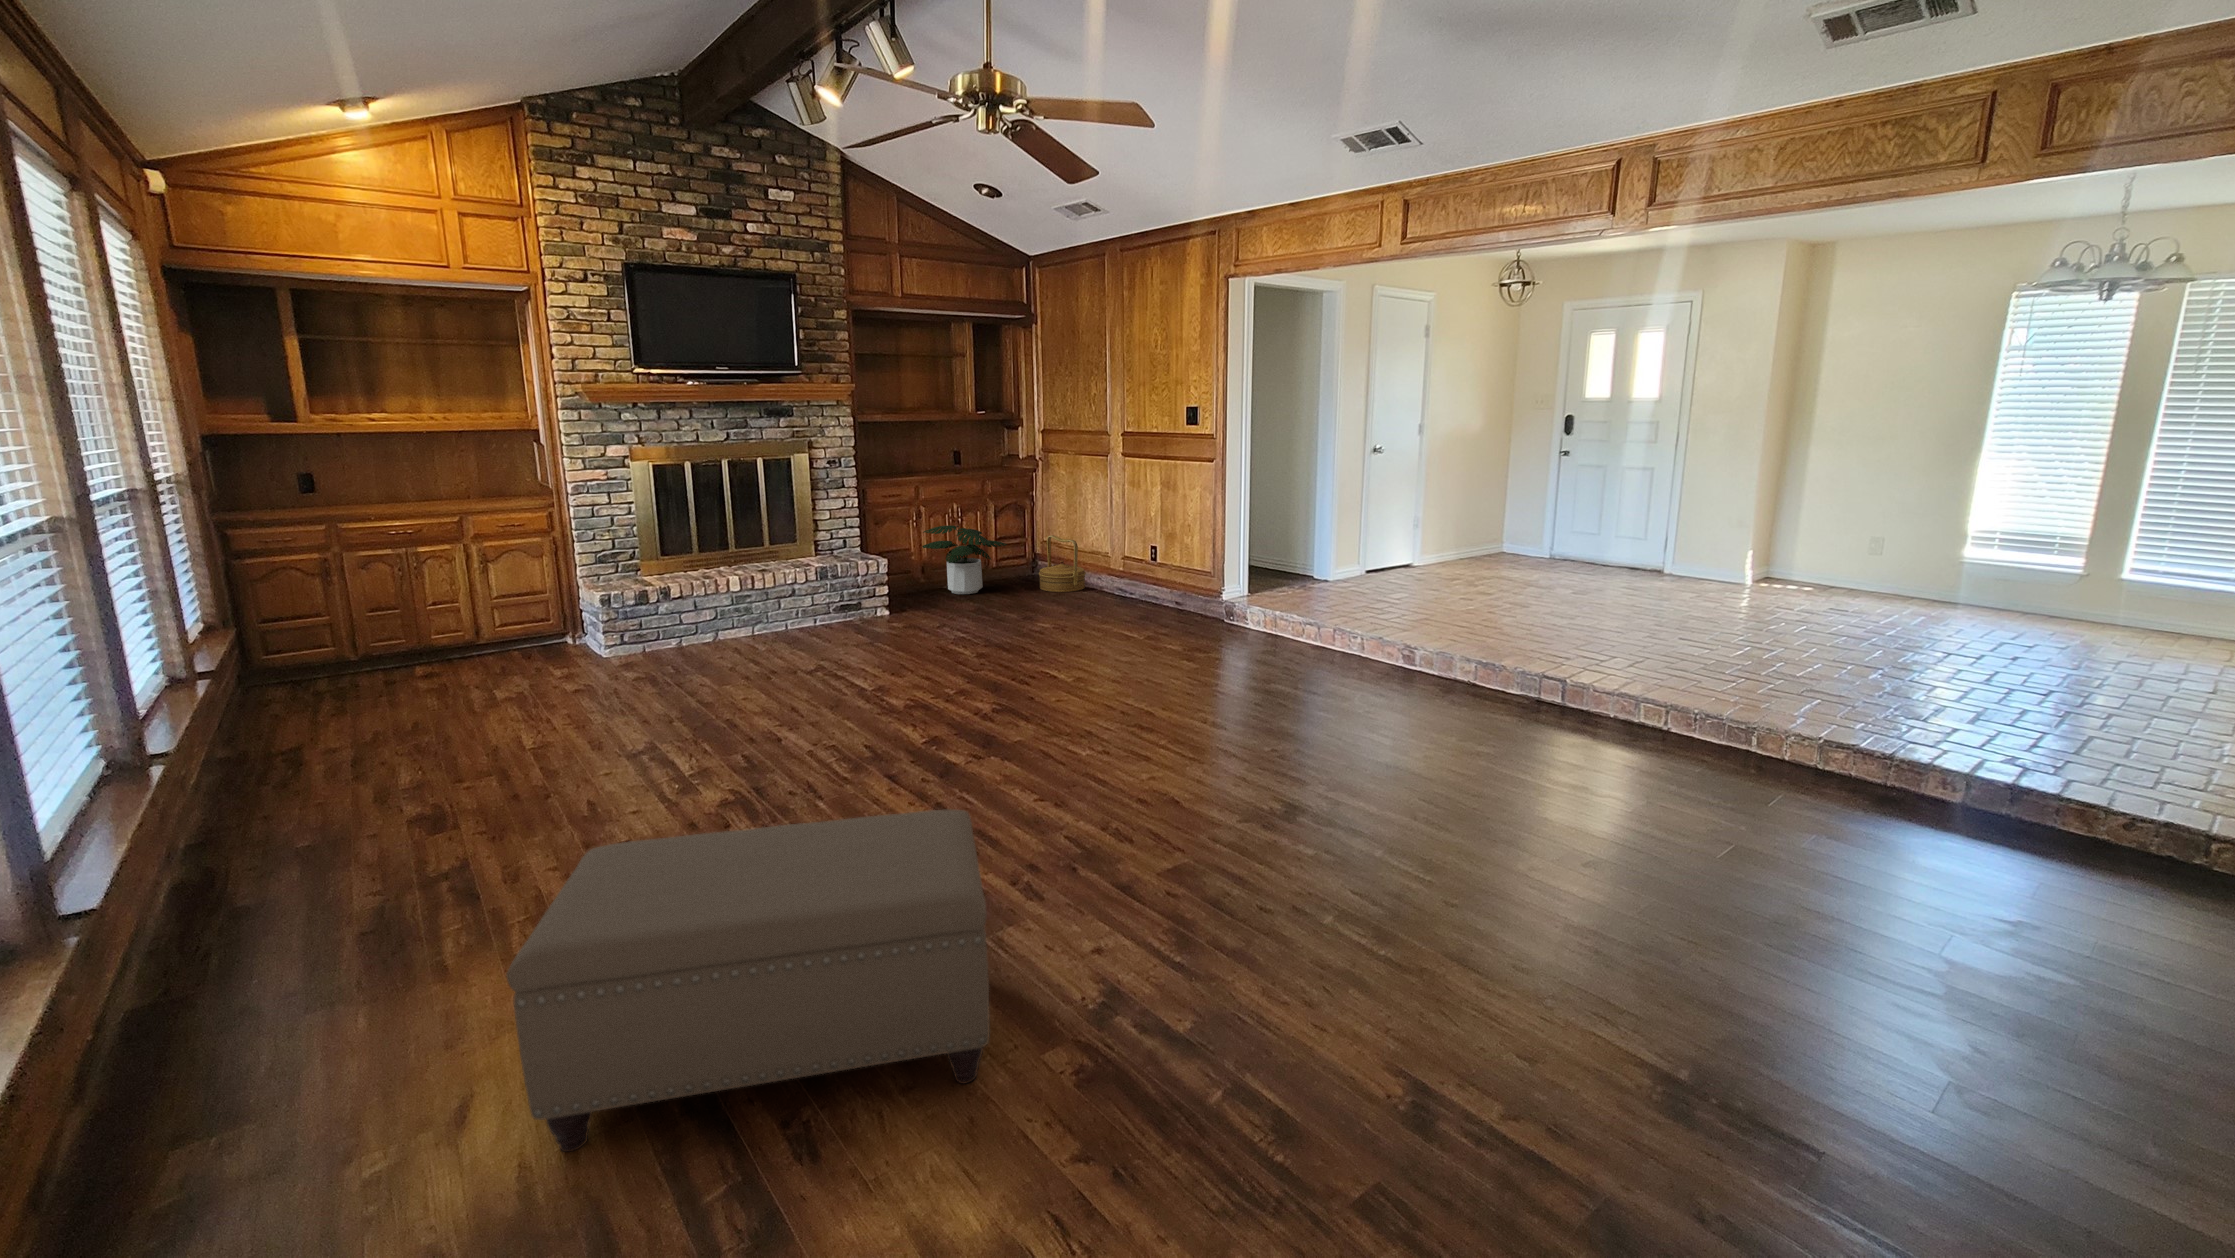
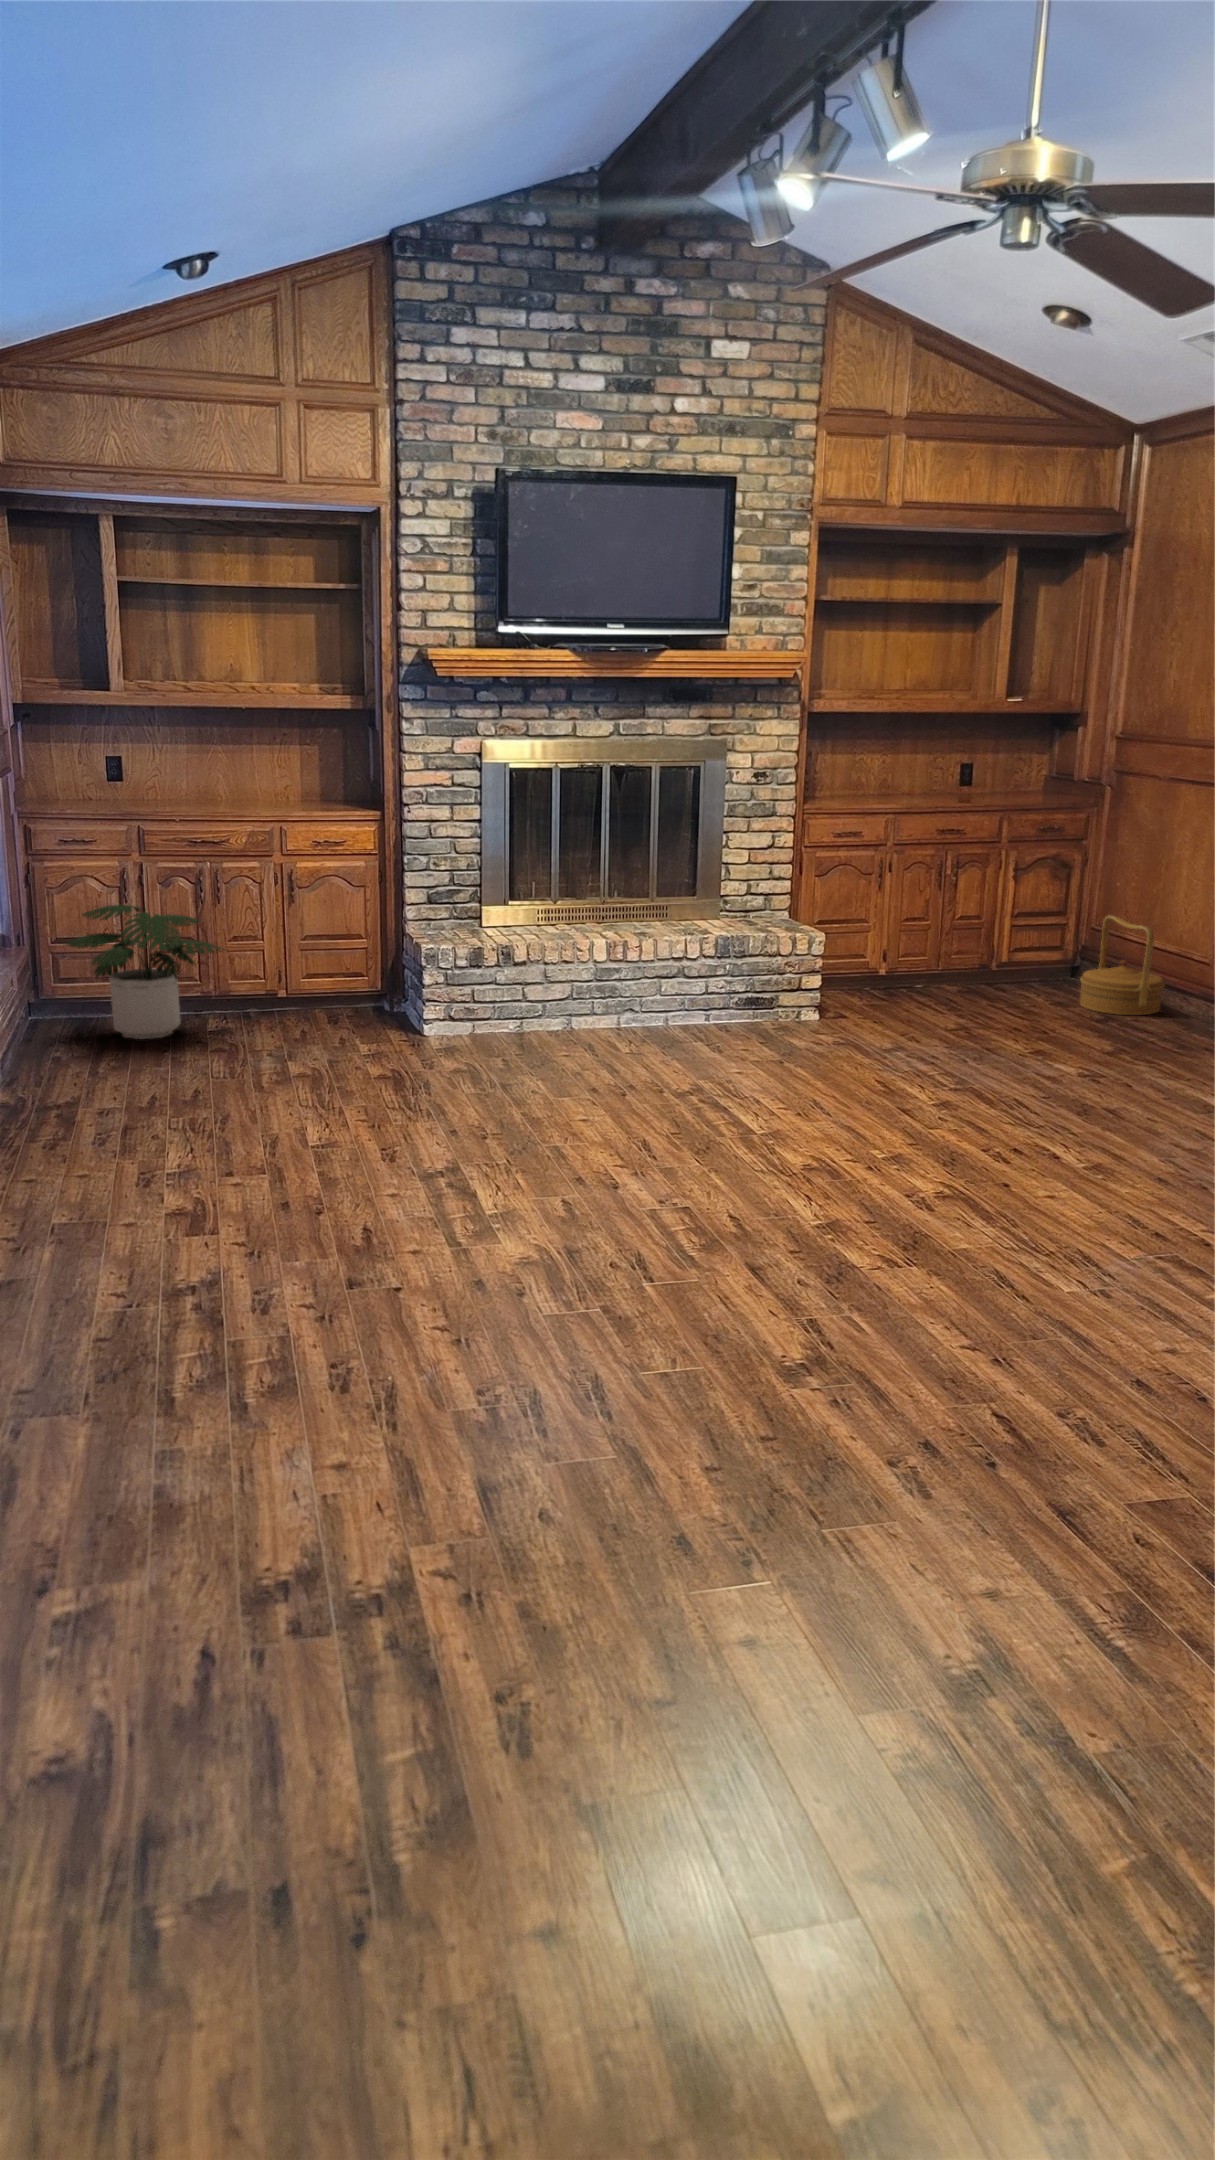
potted plant: present [922,525,1007,594] -> present [65,905,224,1039]
ottoman: present [506,810,990,1152] -> none [208,1282,816,1713]

